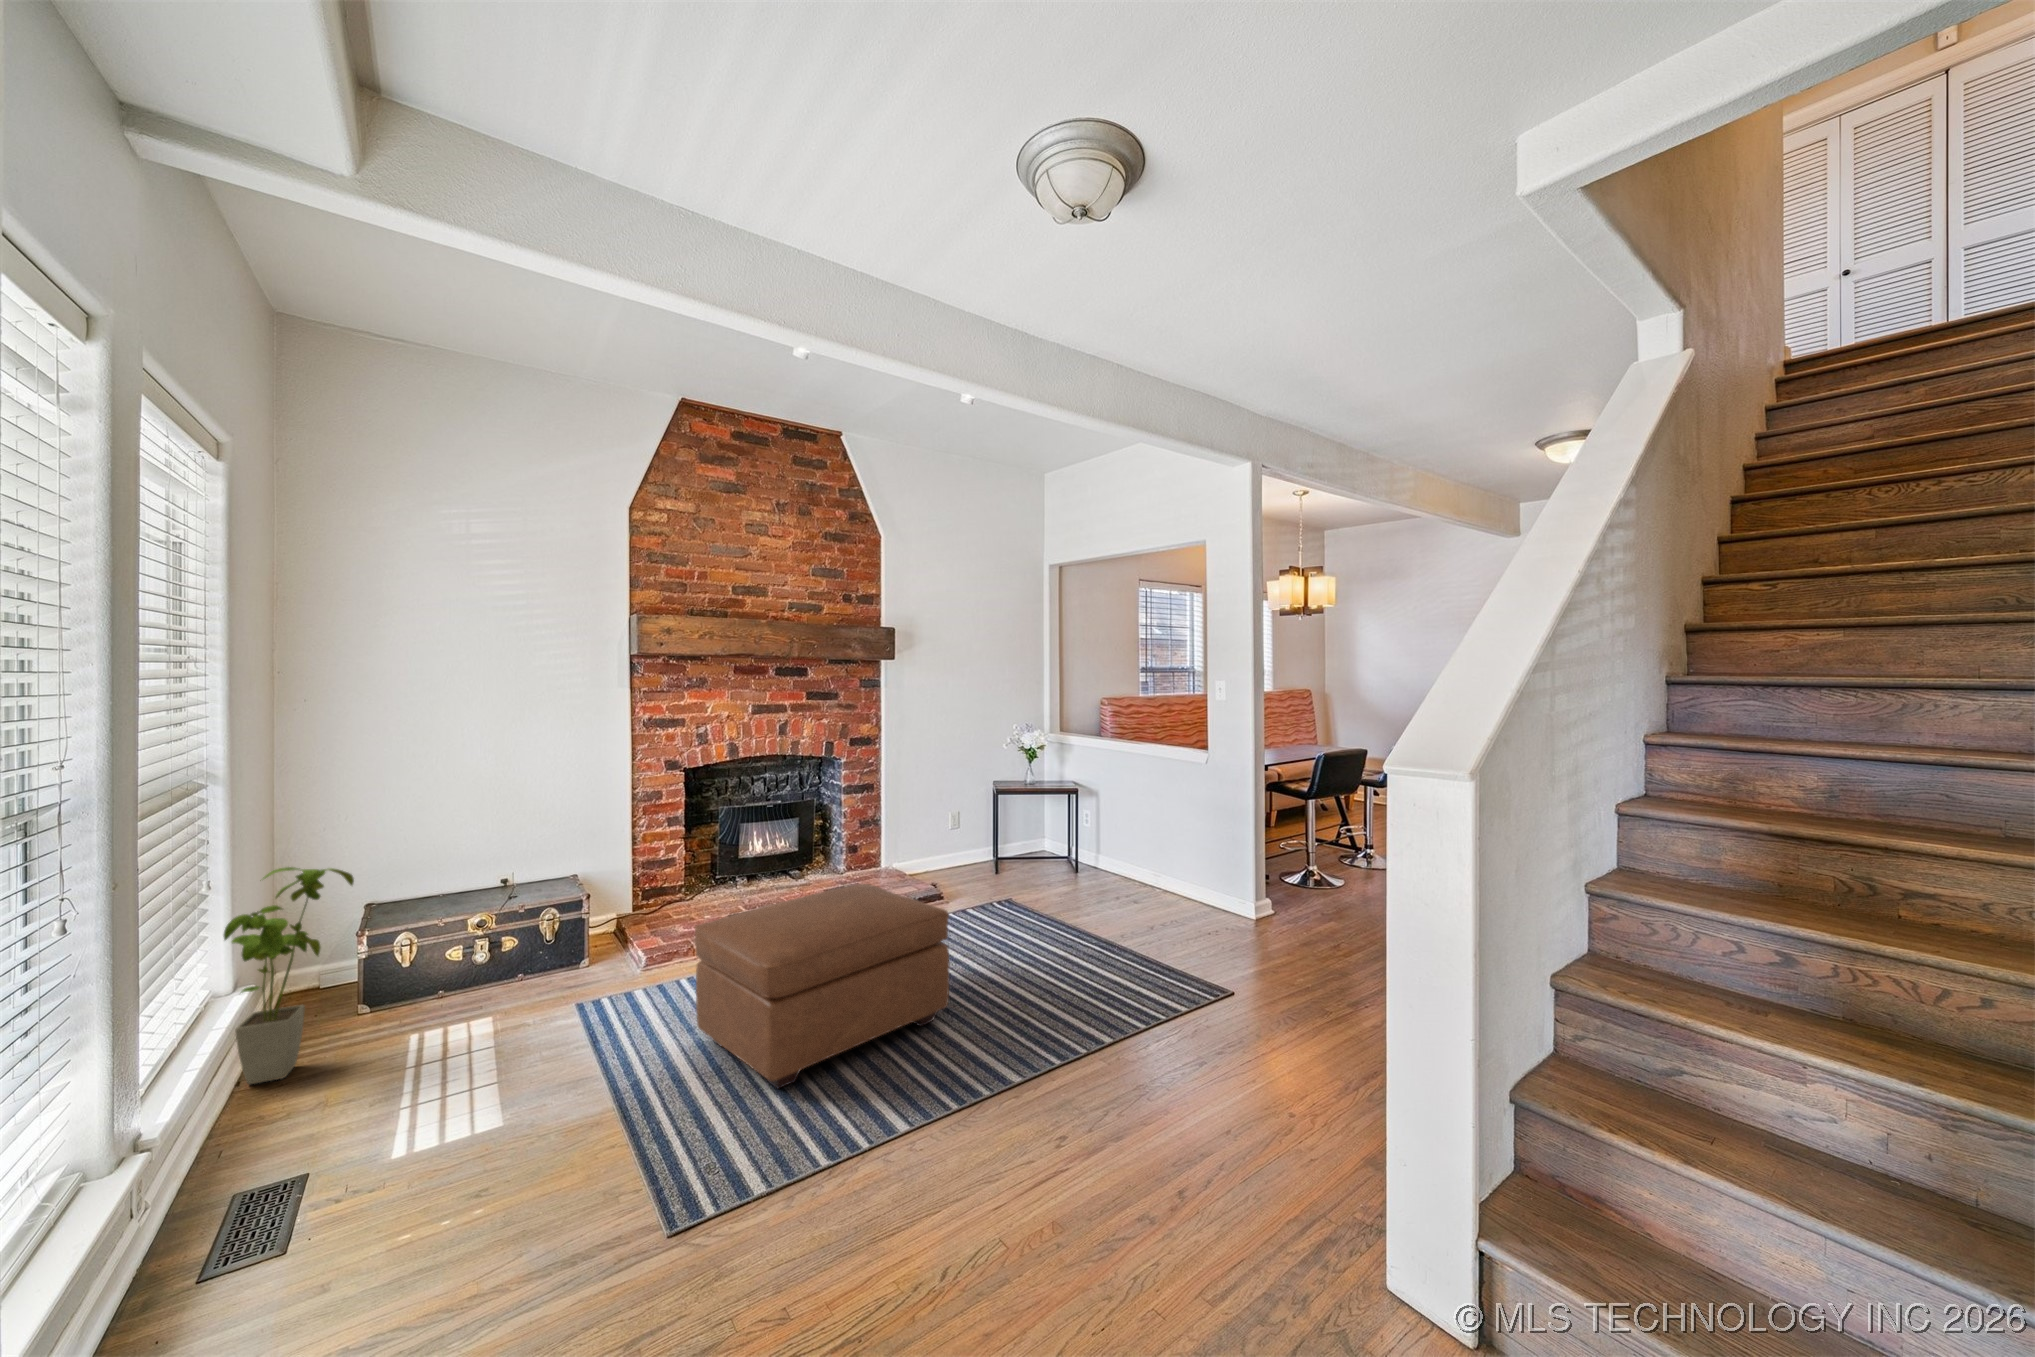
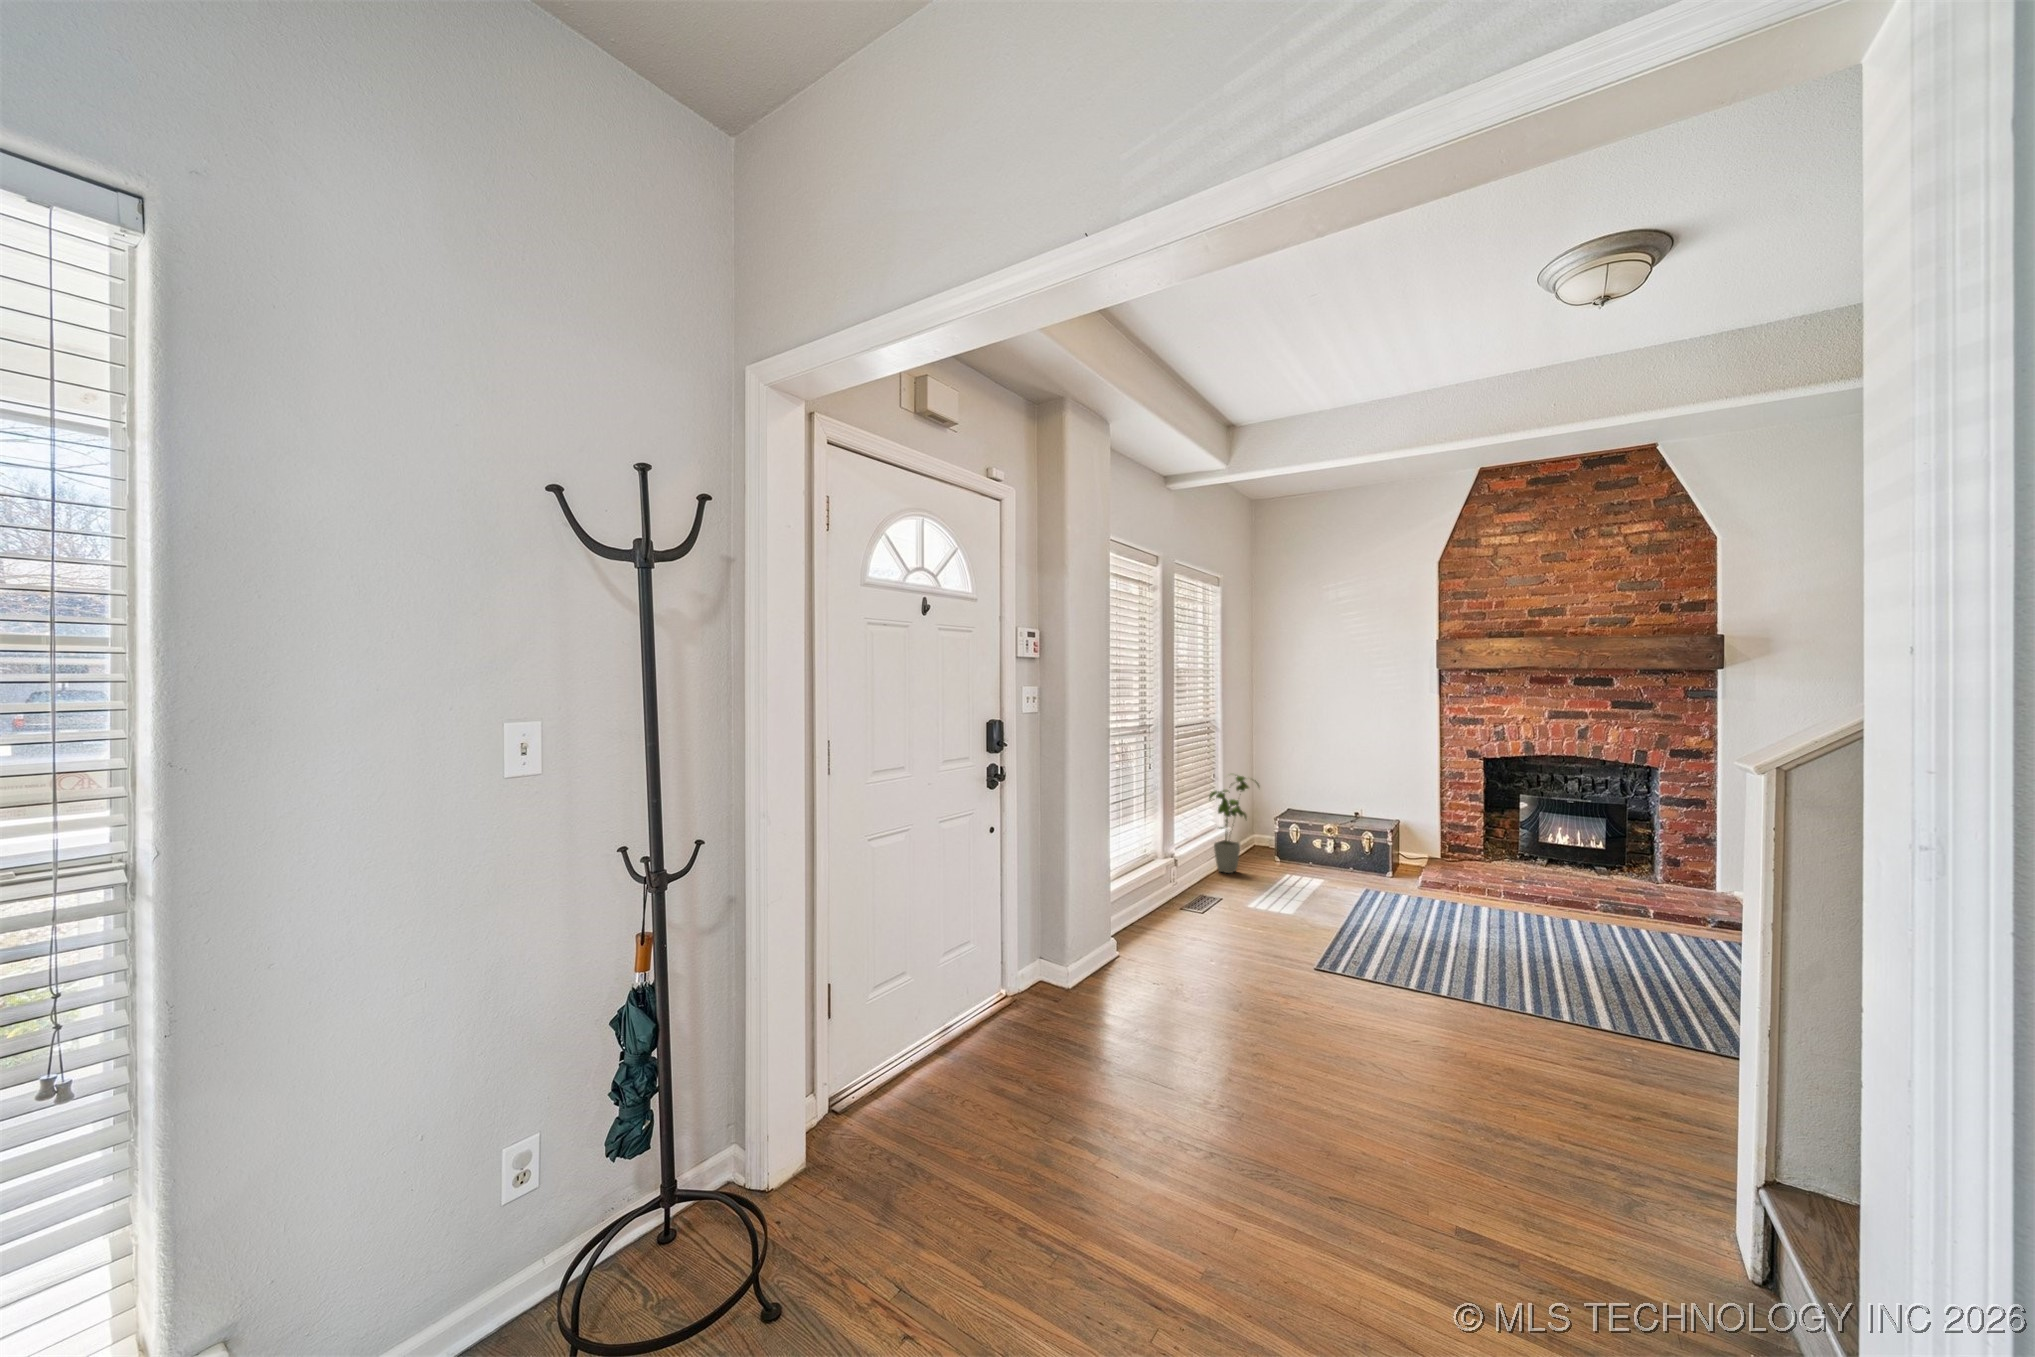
ottoman: present [695,884,949,1088] -> none [1405,848,1607,980]

